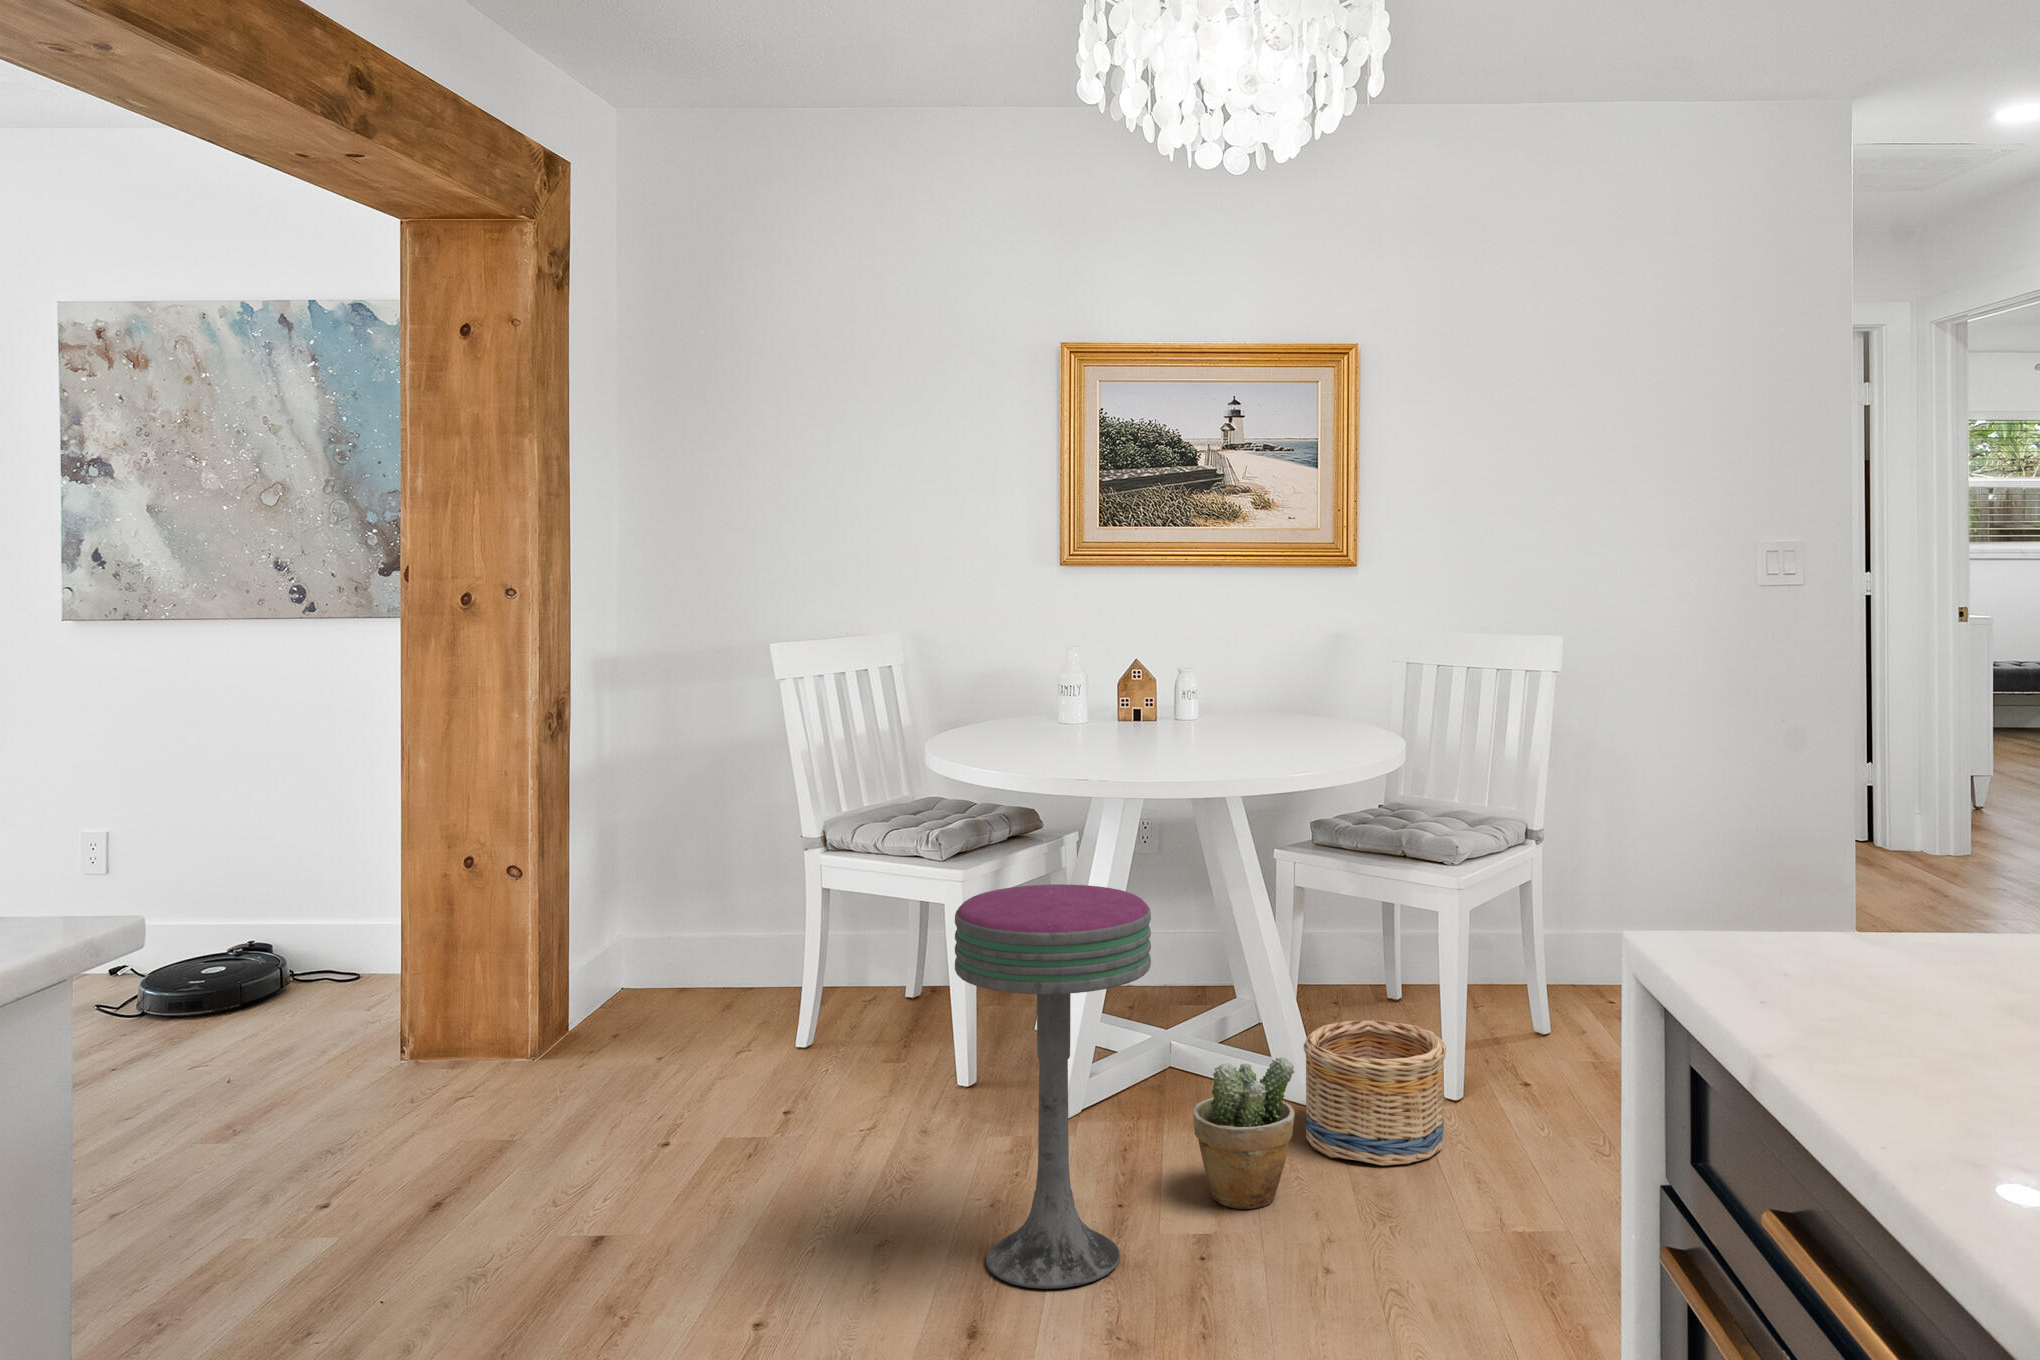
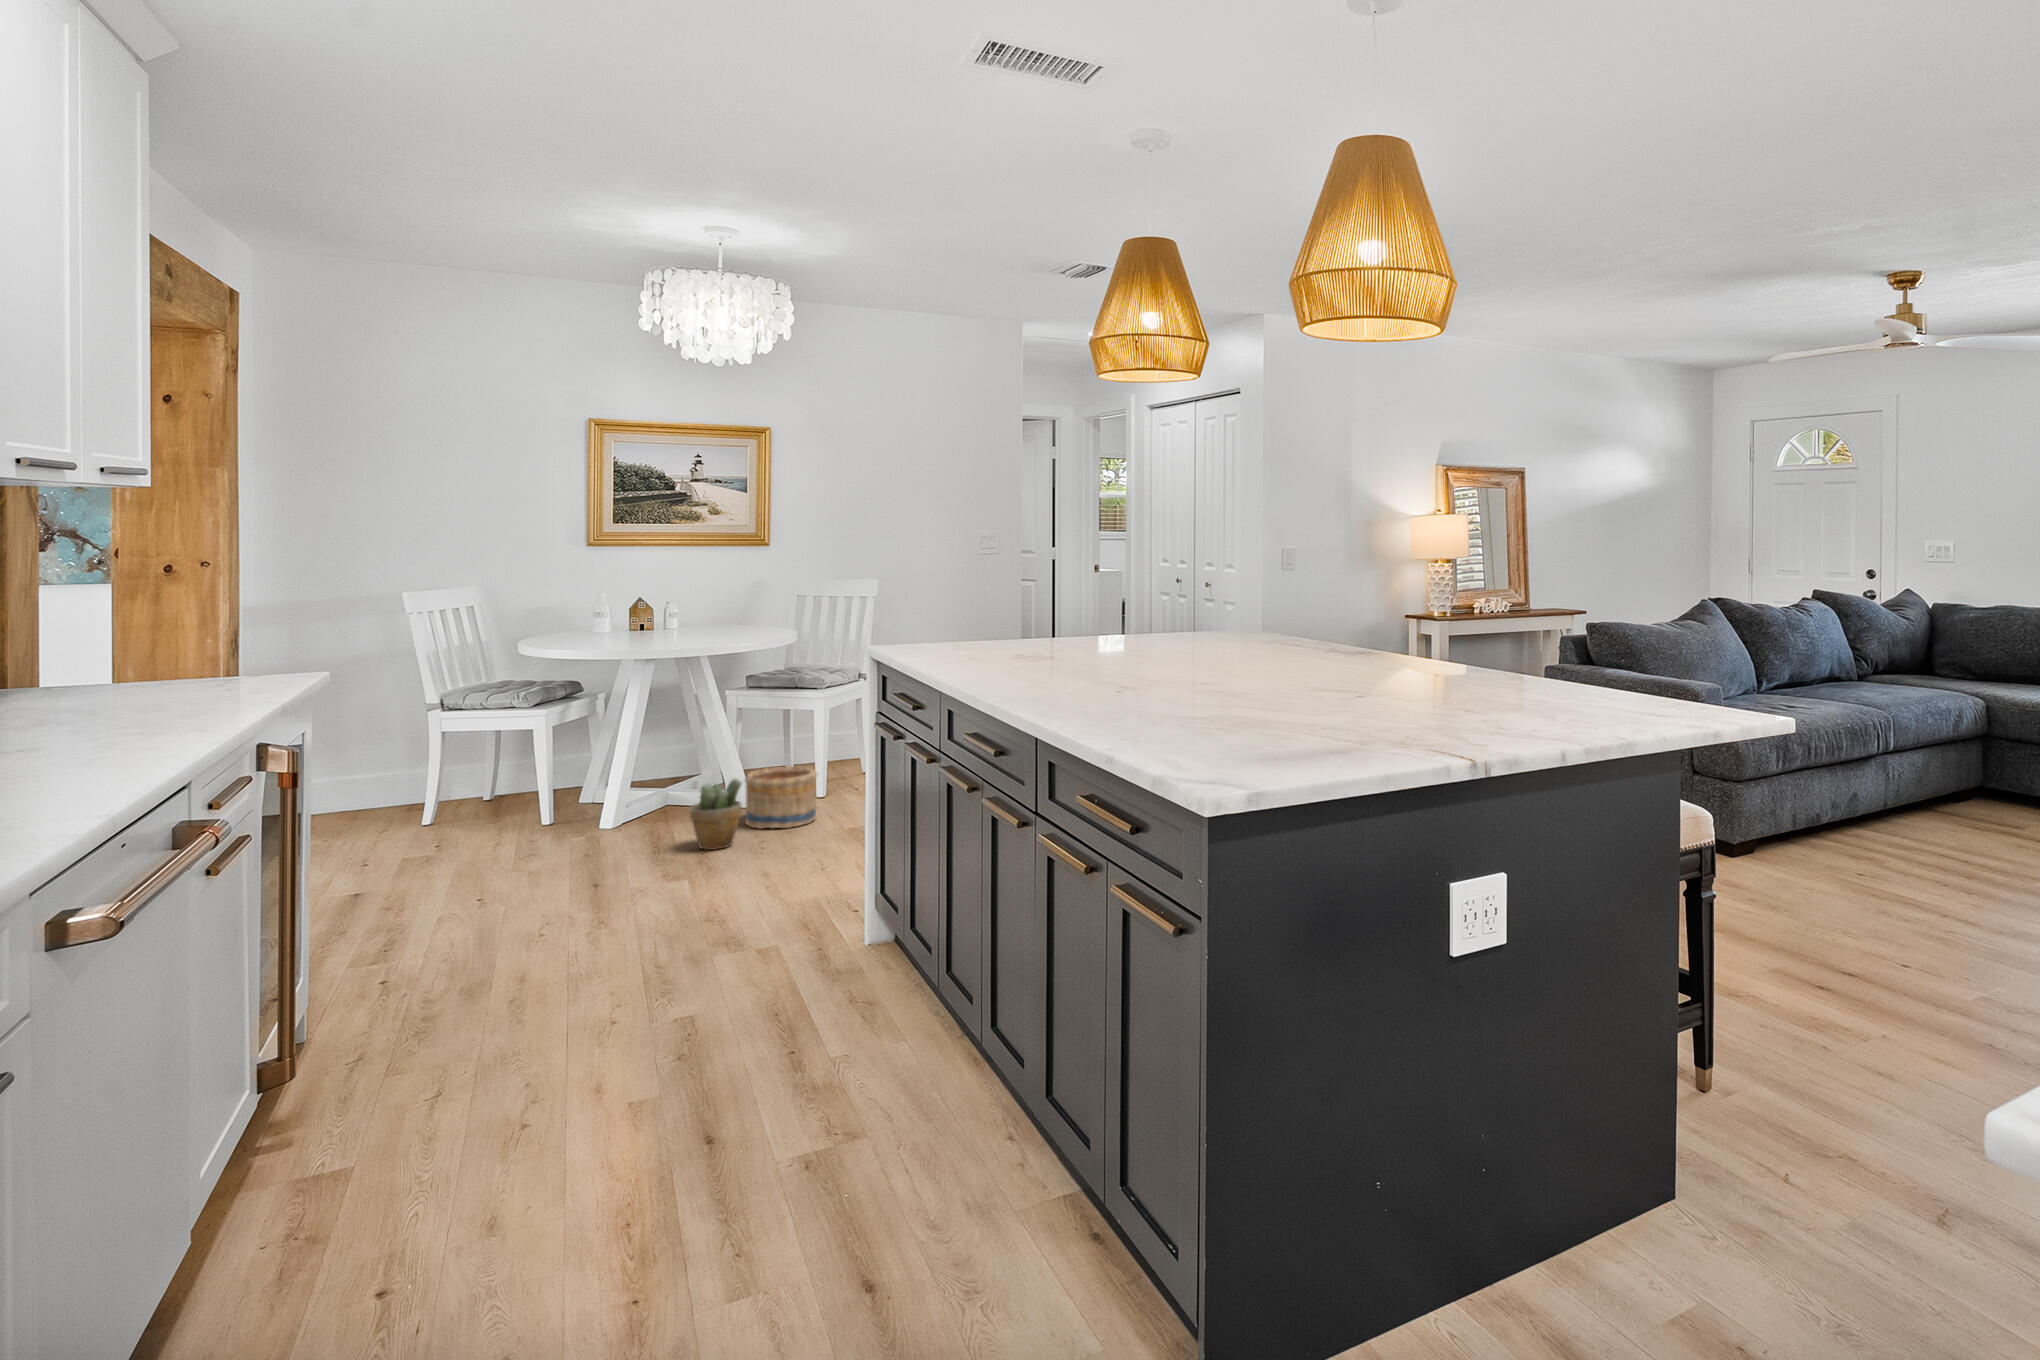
bar stool: present [955,884,1151,1289] -> none [567,701,673,885]

